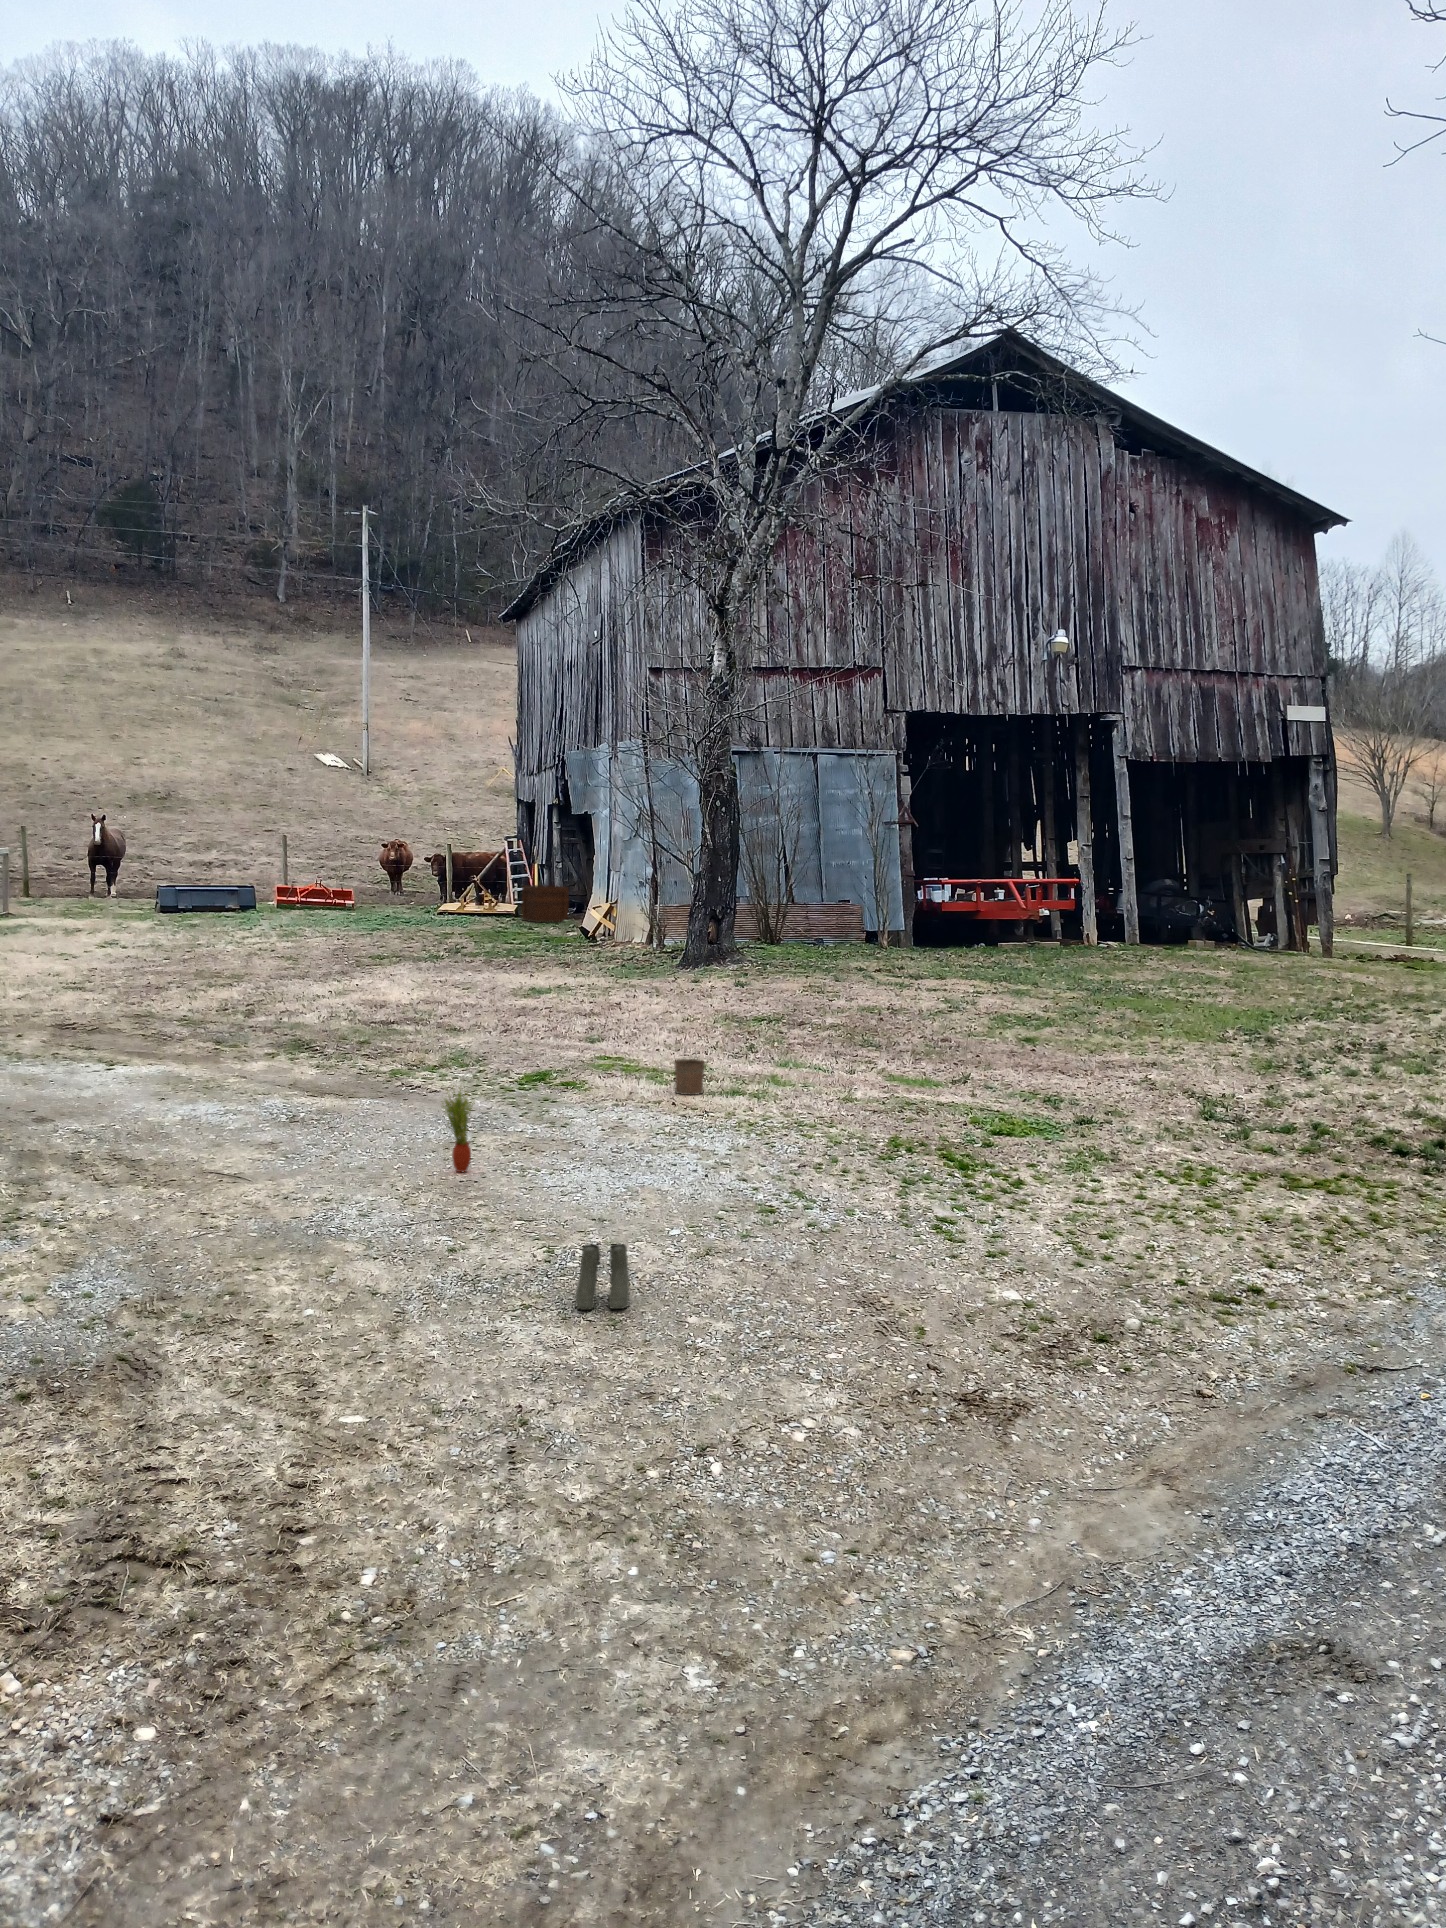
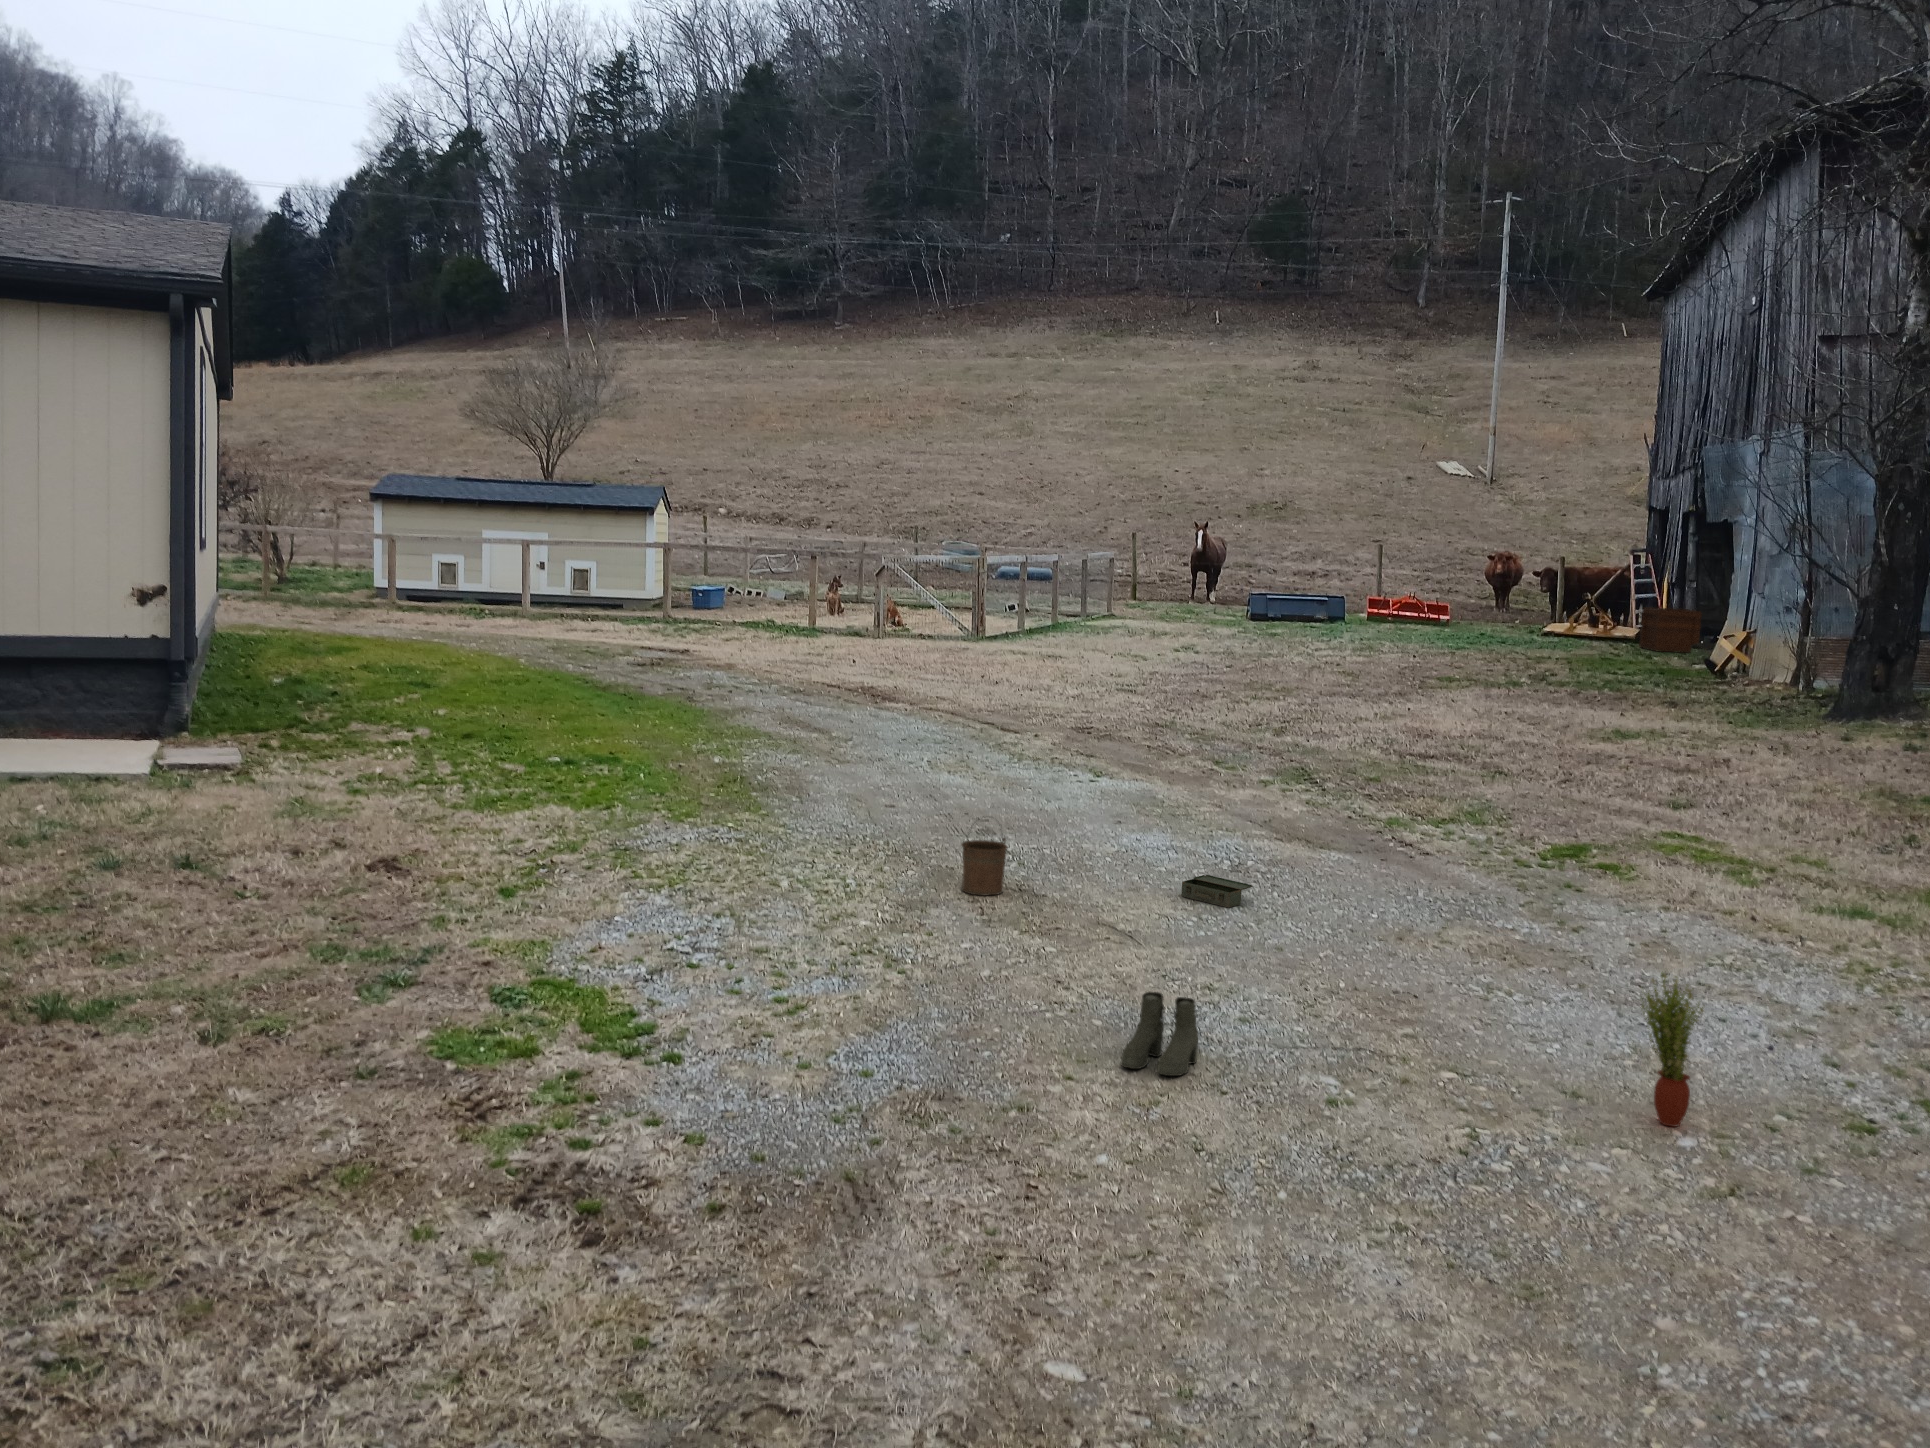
bucket: present [674,1056,705,1095] -> present [961,816,1008,896]
potted plant: present [442,1086,475,1172] -> present [1641,973,1703,1127]
toolbox: none [256,1125,316,1147] -> present [1181,875,1252,908]
boots: present [575,1244,630,1310] -> present [1121,992,1199,1076]

